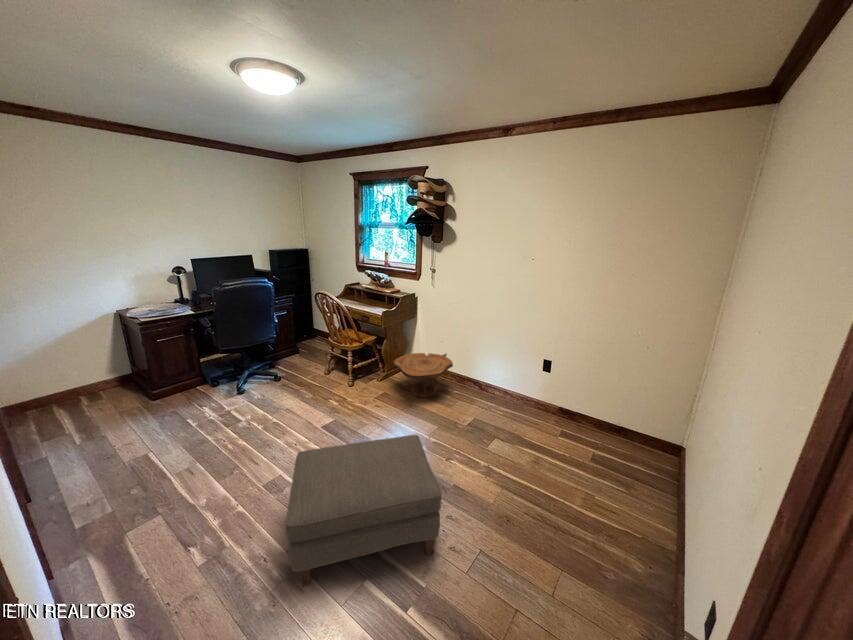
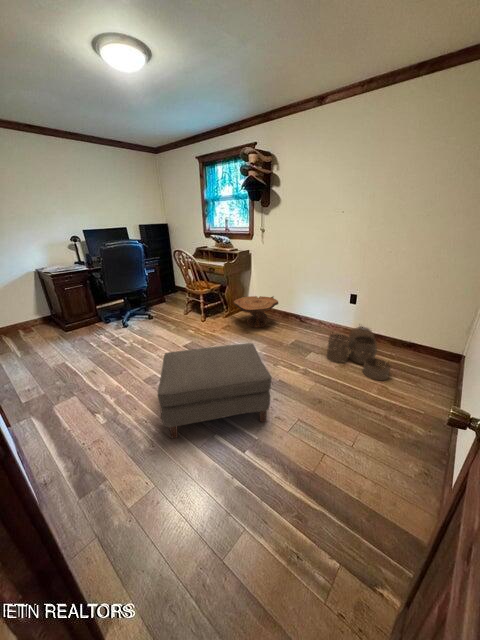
woven basket: none [515,399,597,483] -> present [327,326,391,380]

